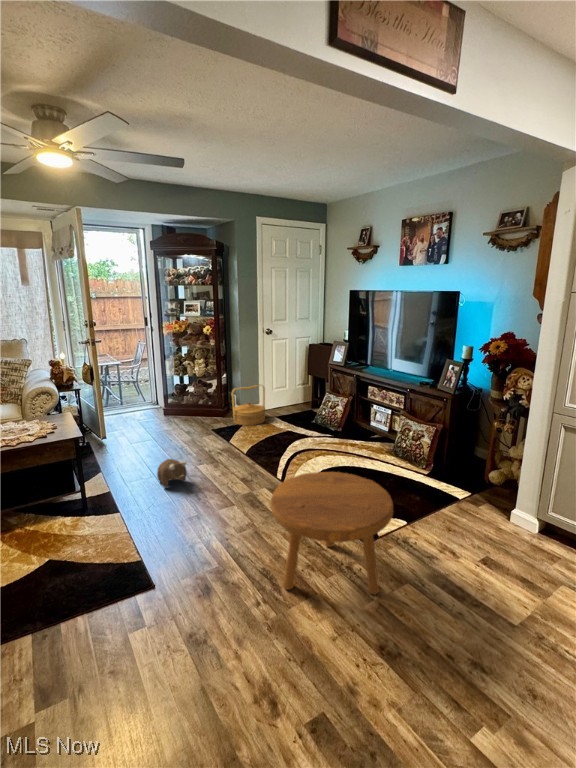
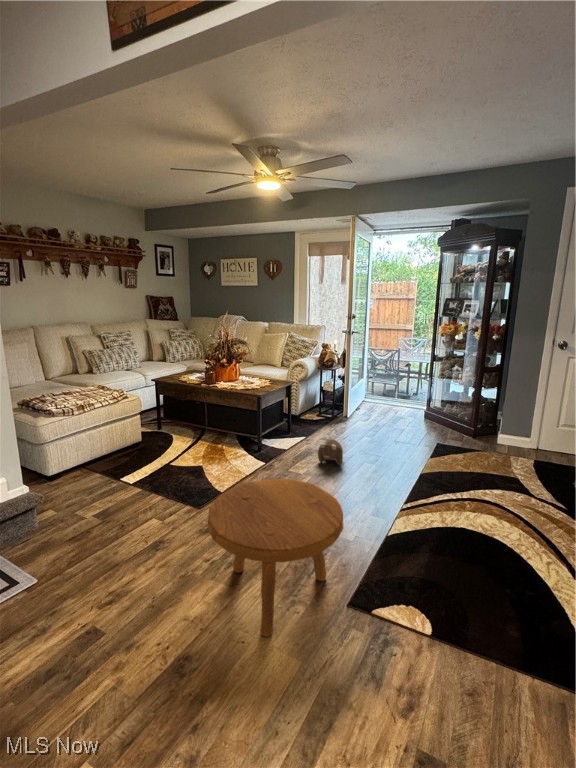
woven basket: present [232,385,266,425] -> none [482,405,536,457]

